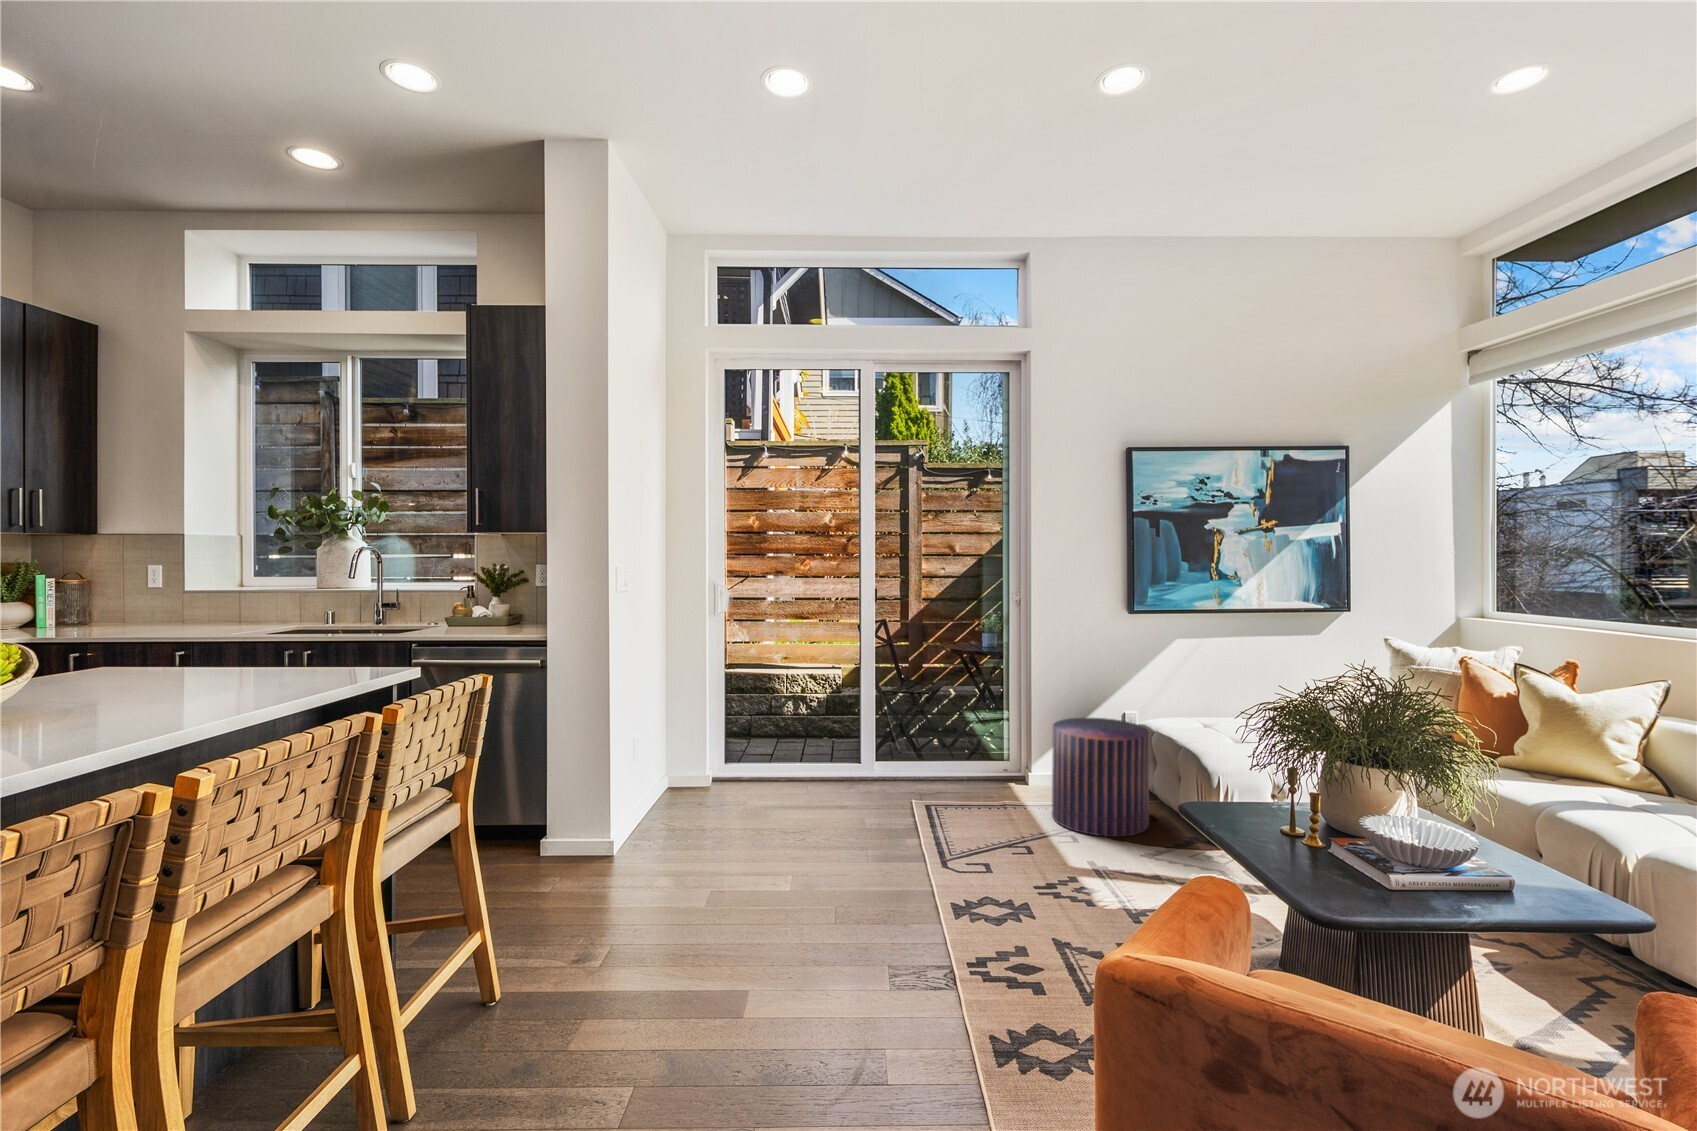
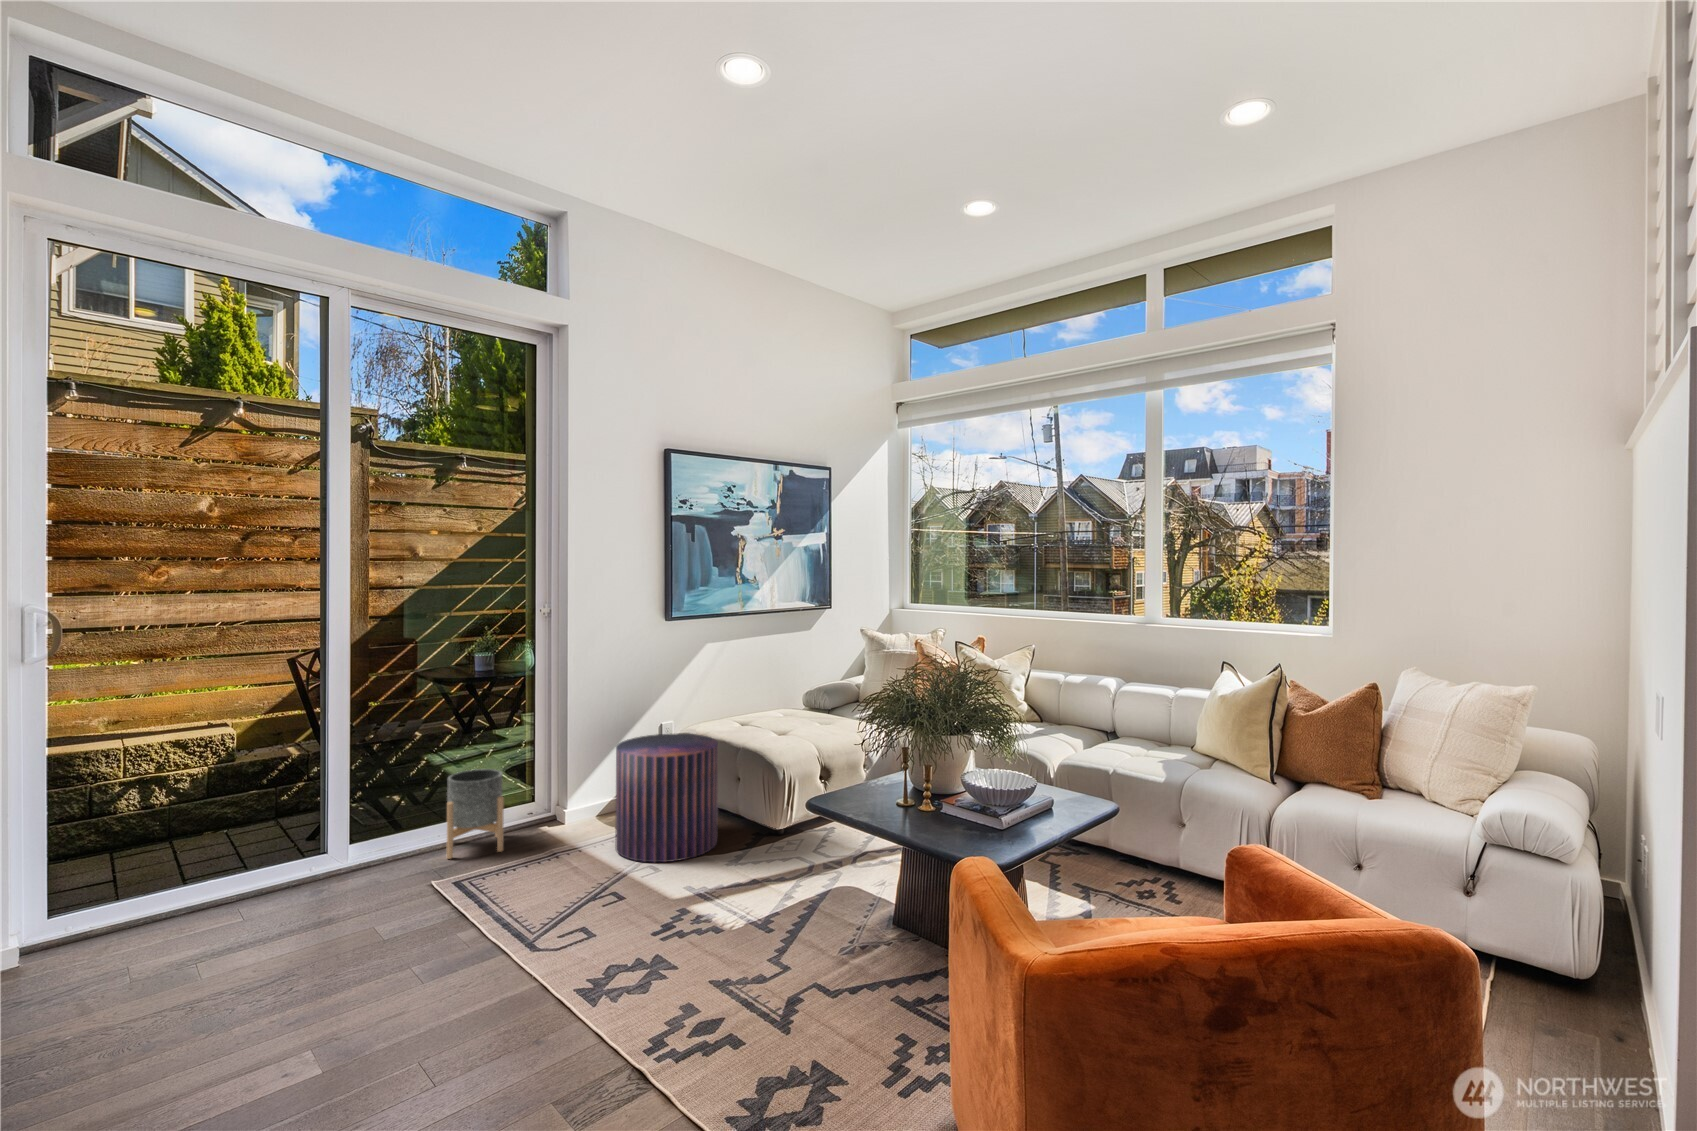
planter: none [930,724,976,793] -> present [447,769,504,859]

